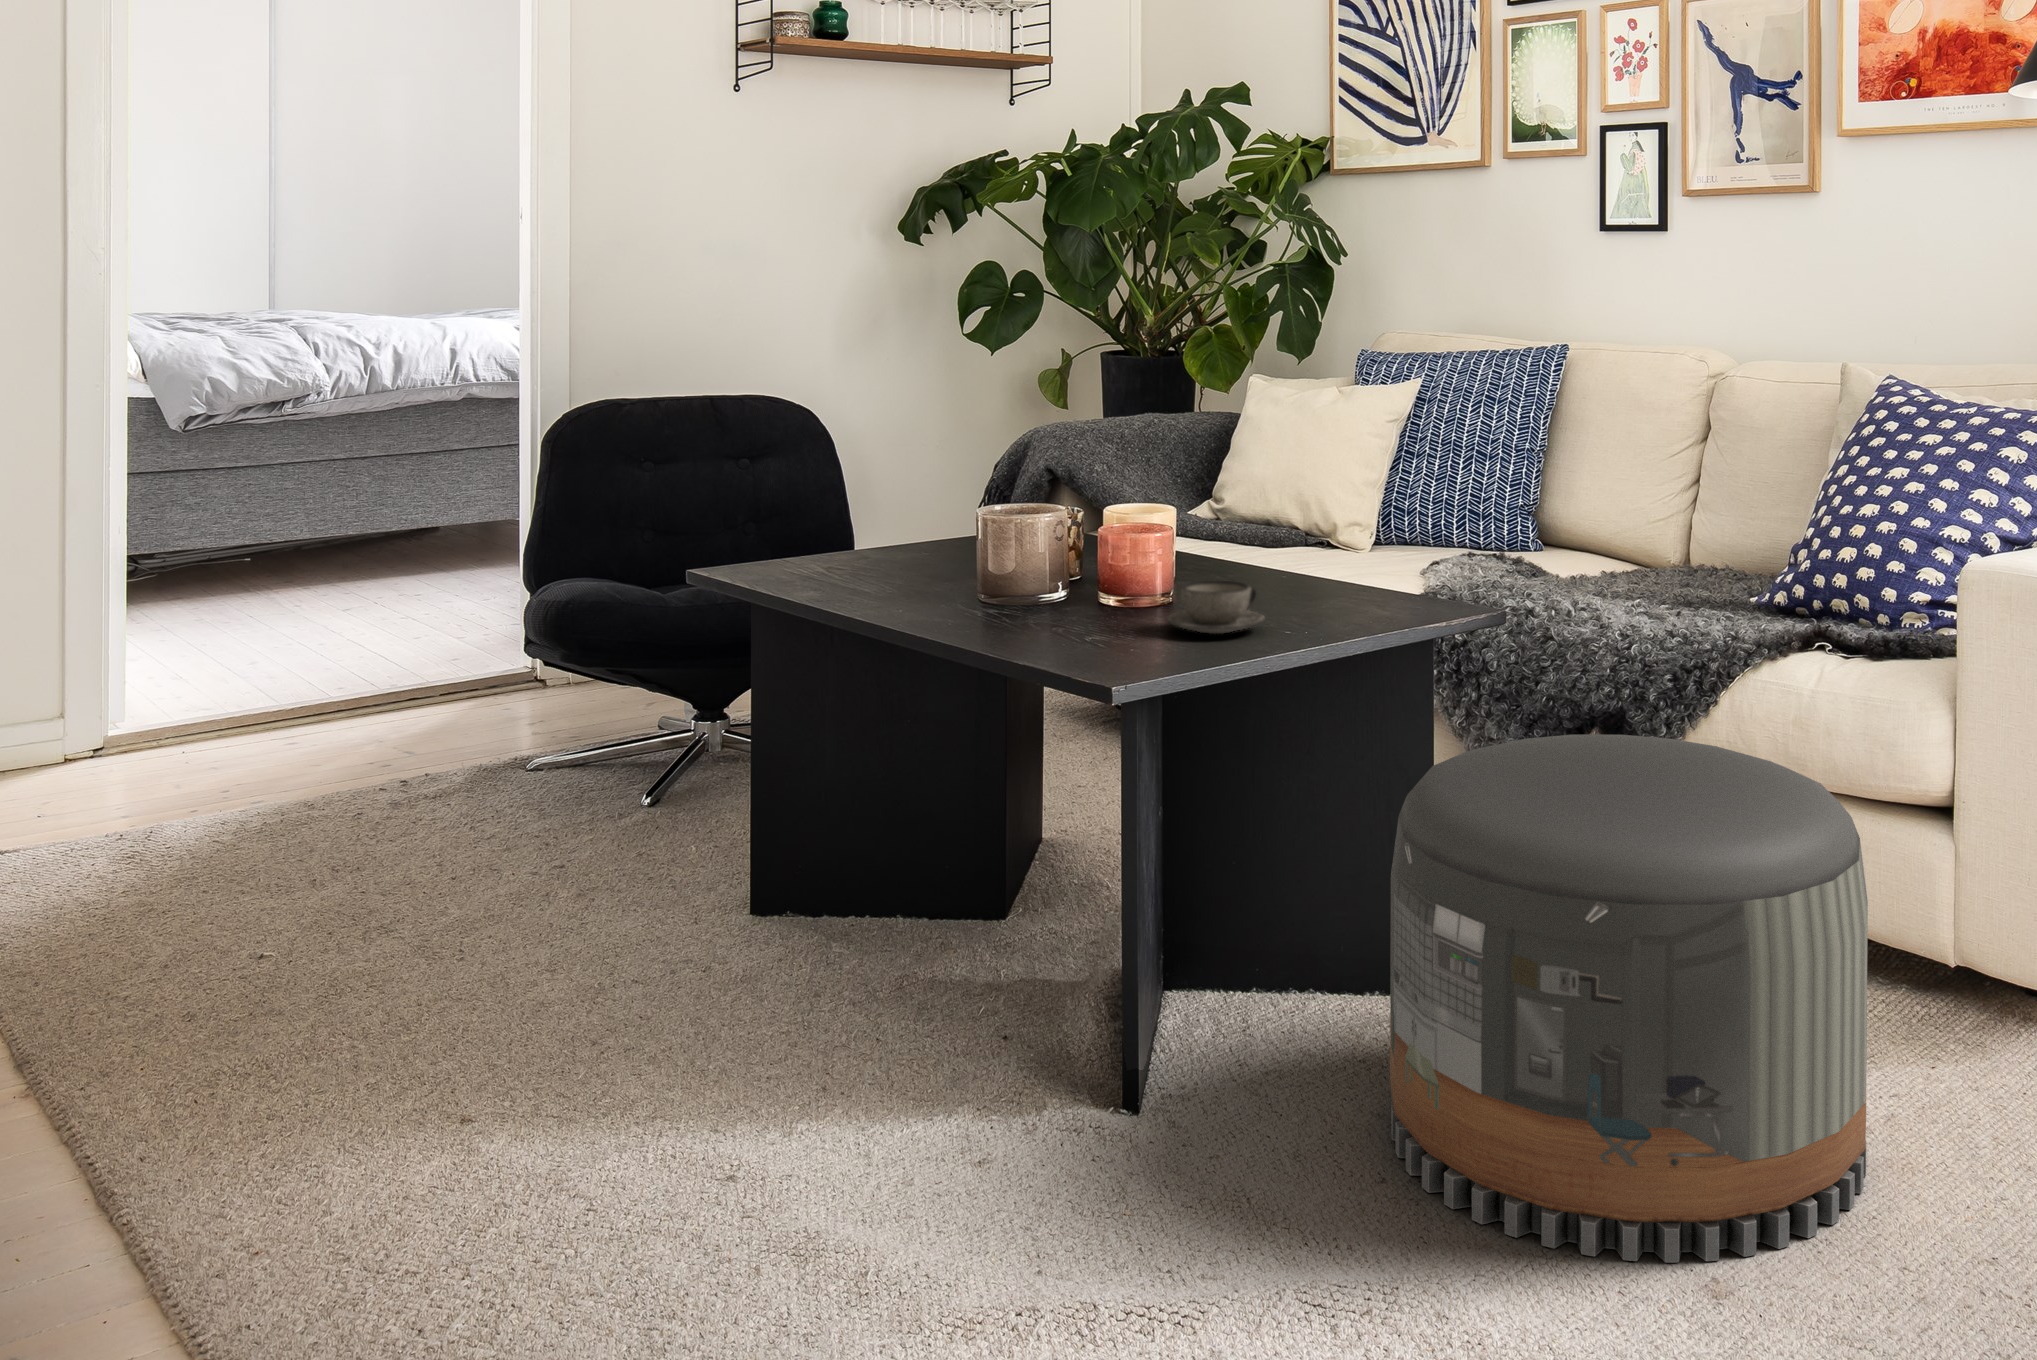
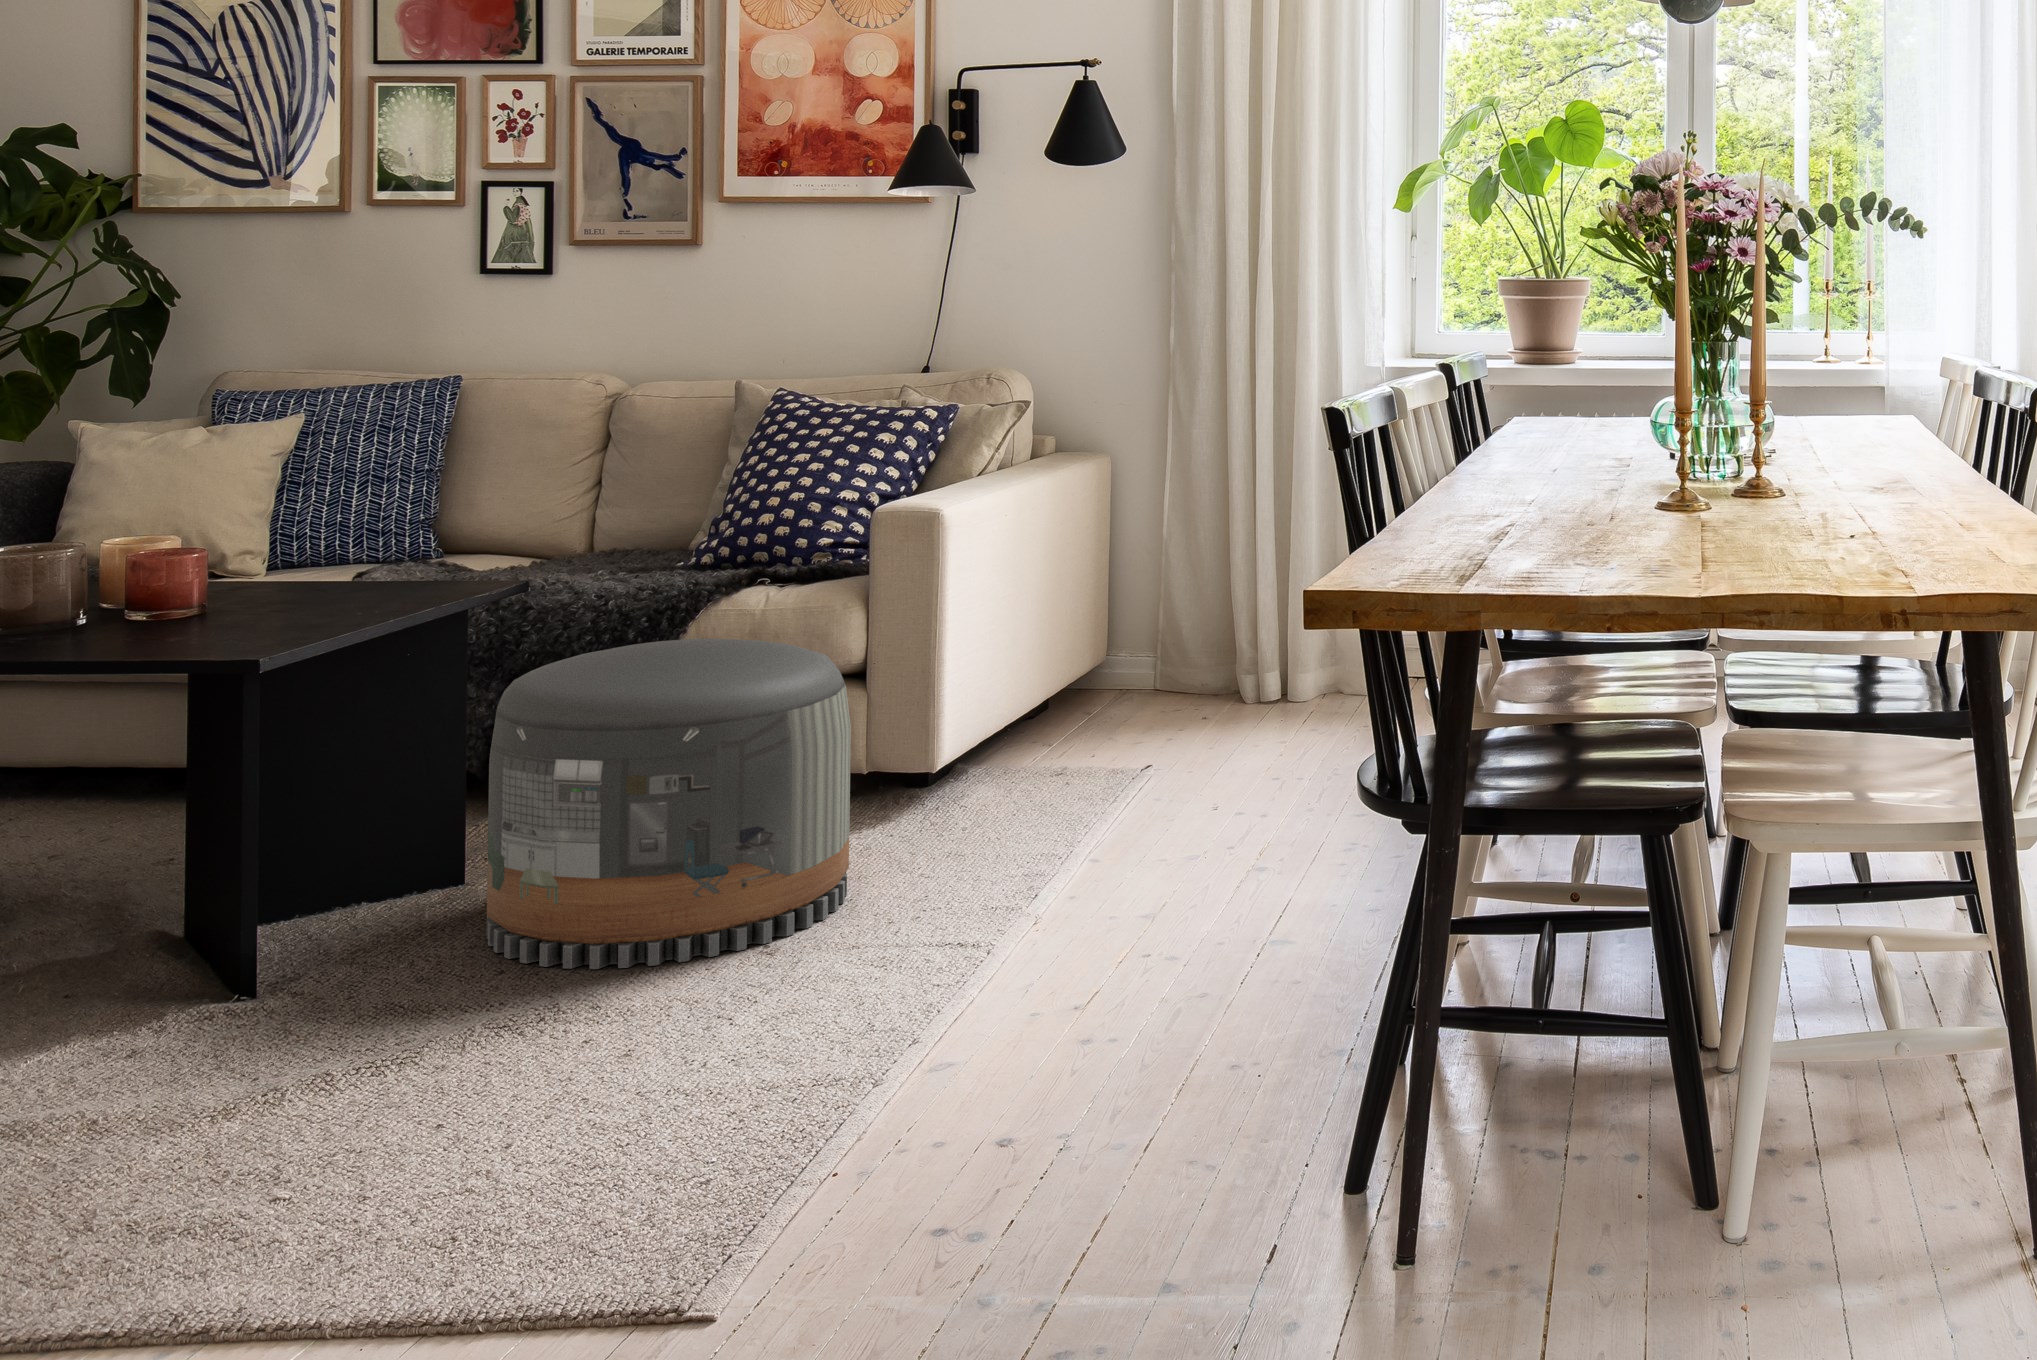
teacup: present [1166,581,1266,634] -> none [246,566,345,608]

